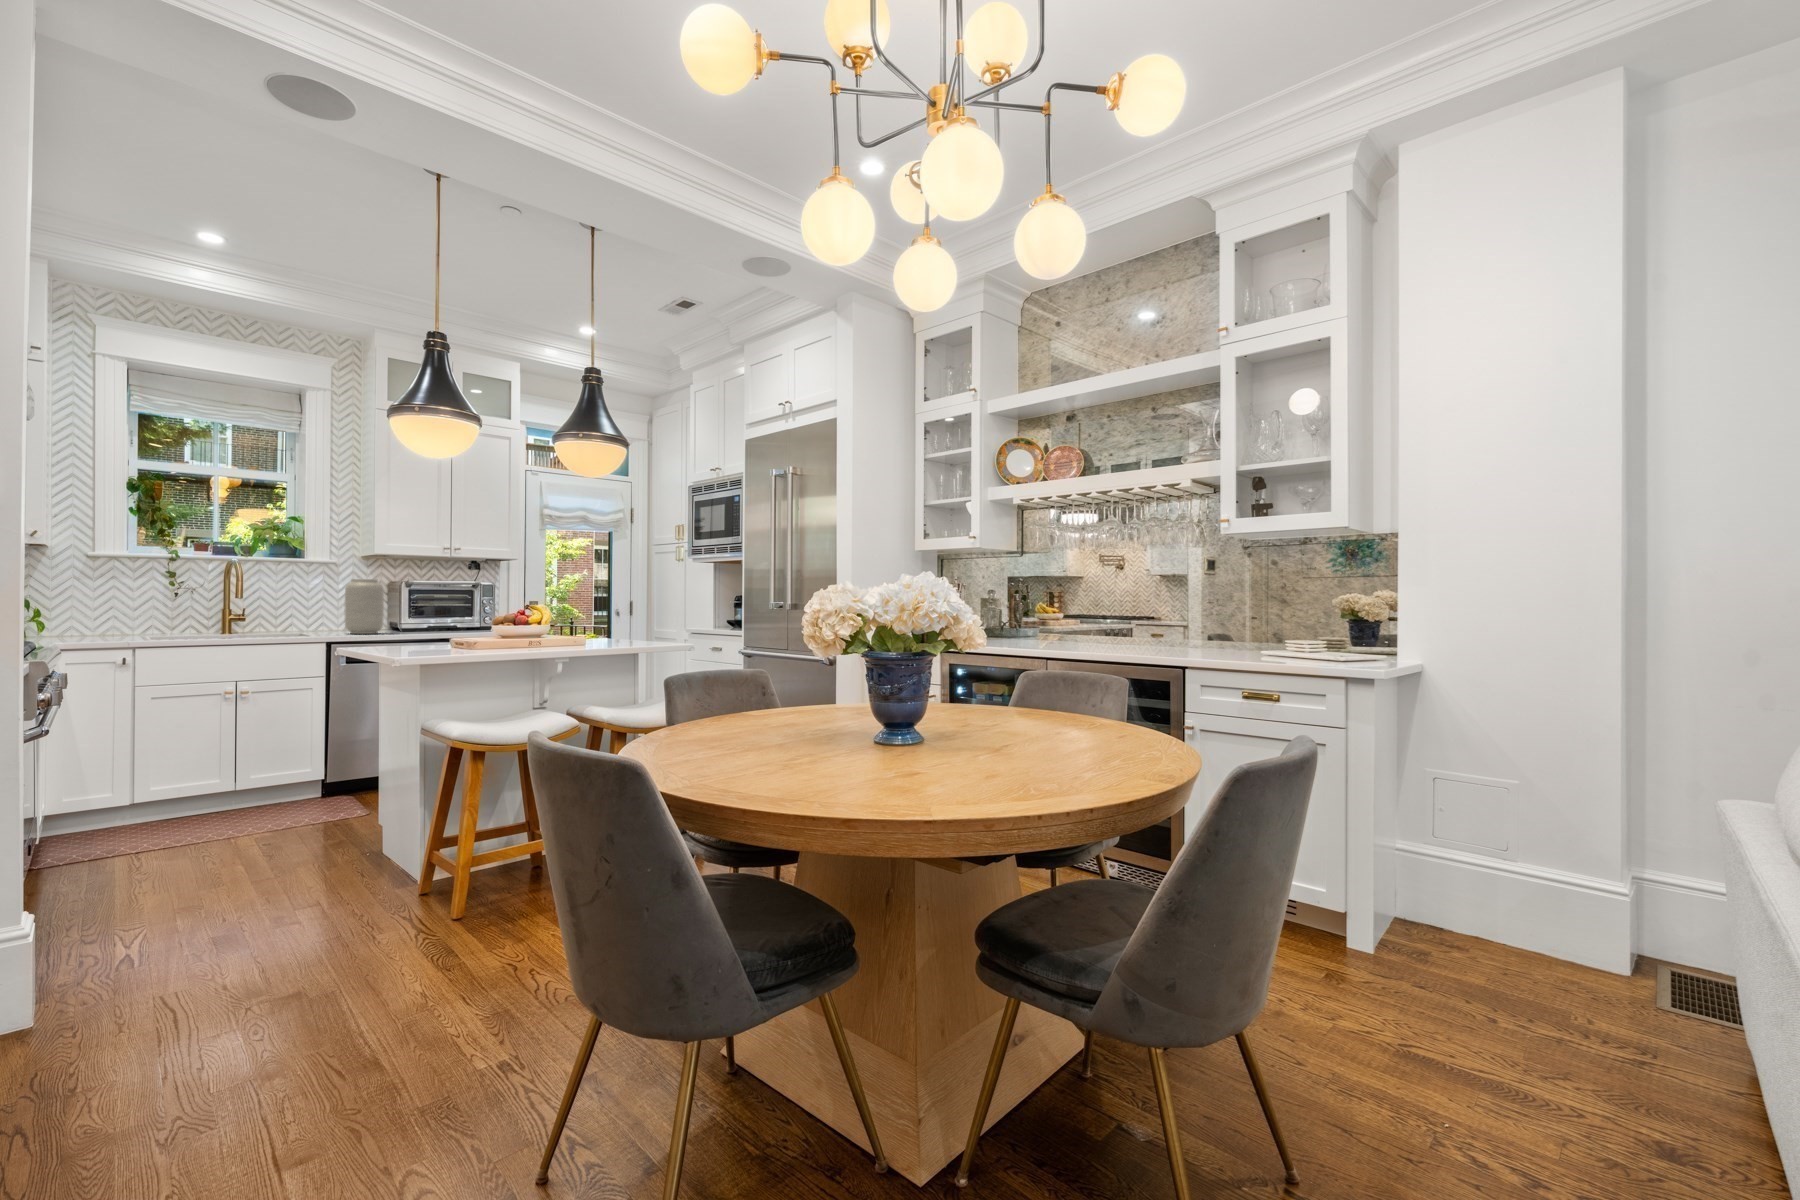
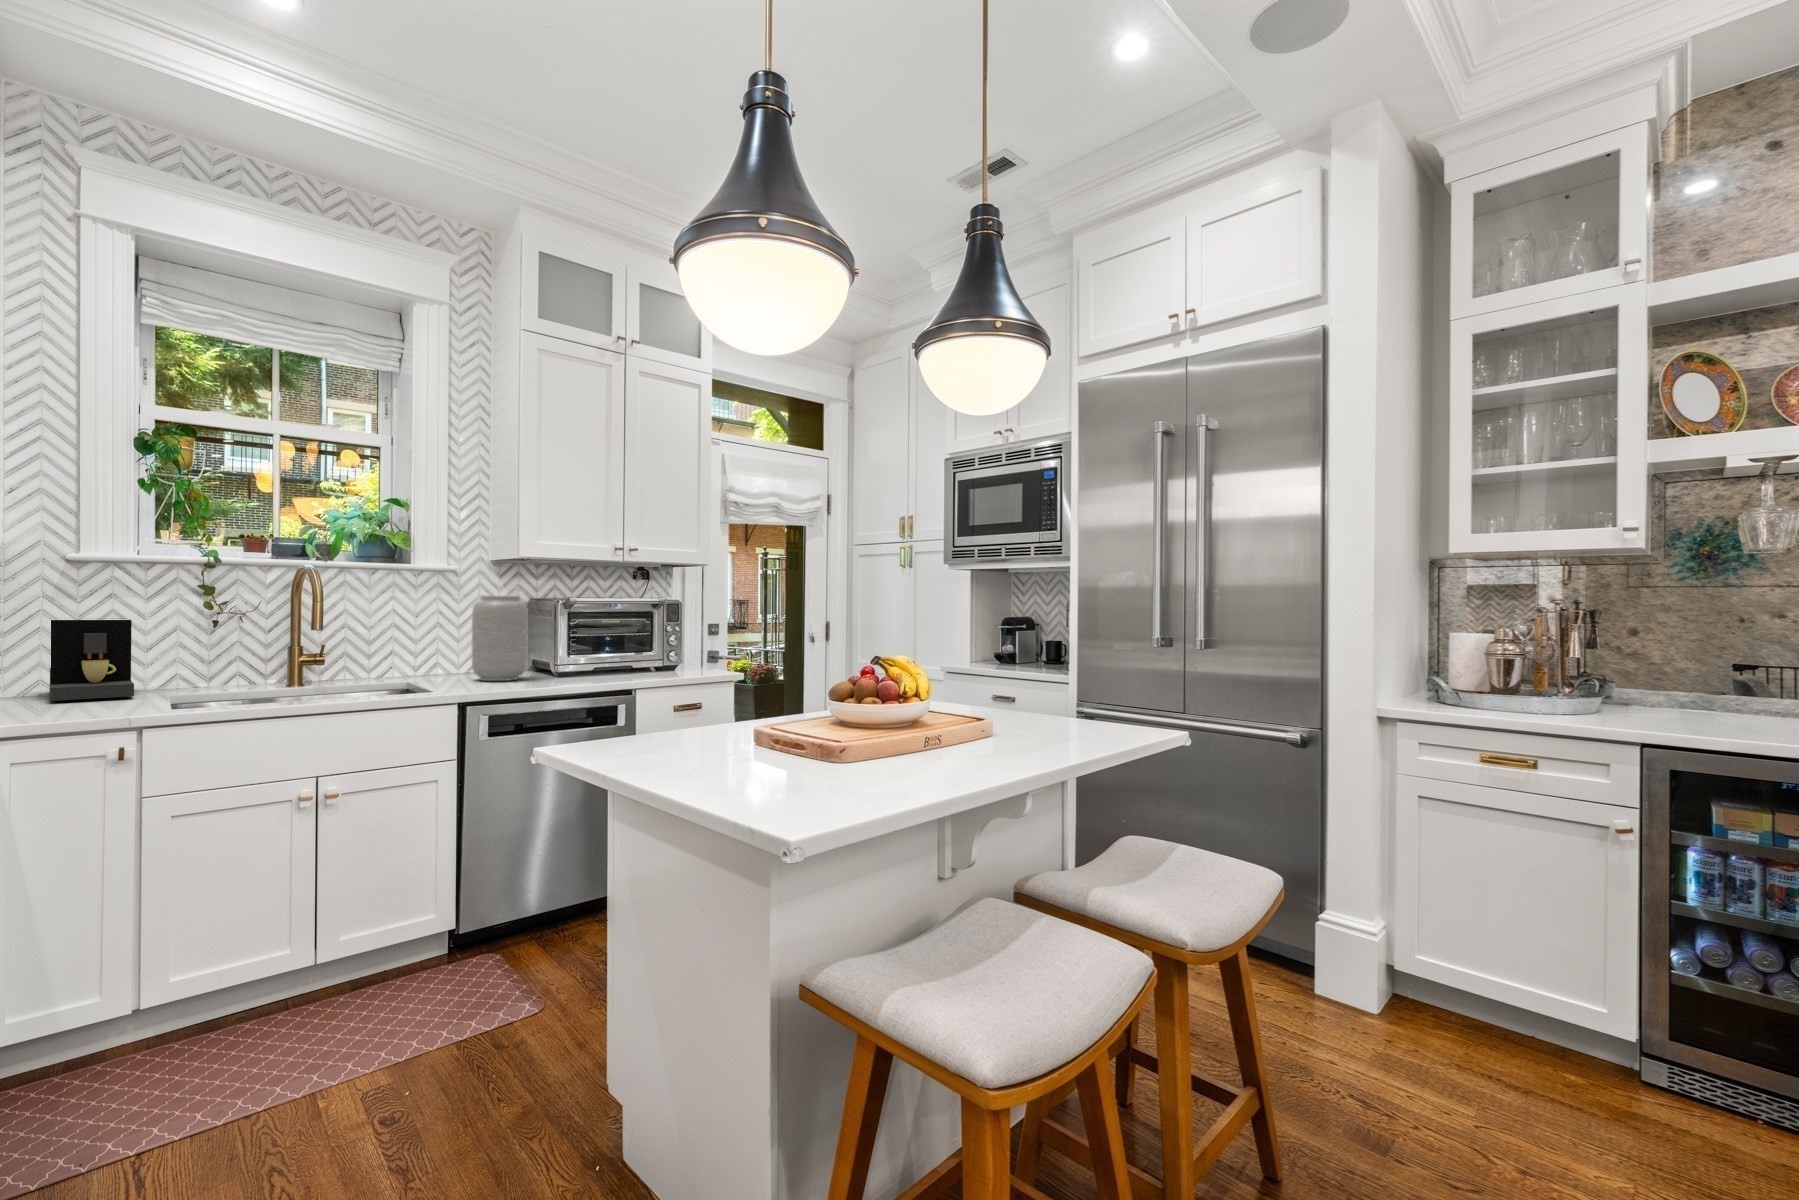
coffee maker: none [76,591,128,637] -> present [50,620,134,701]

